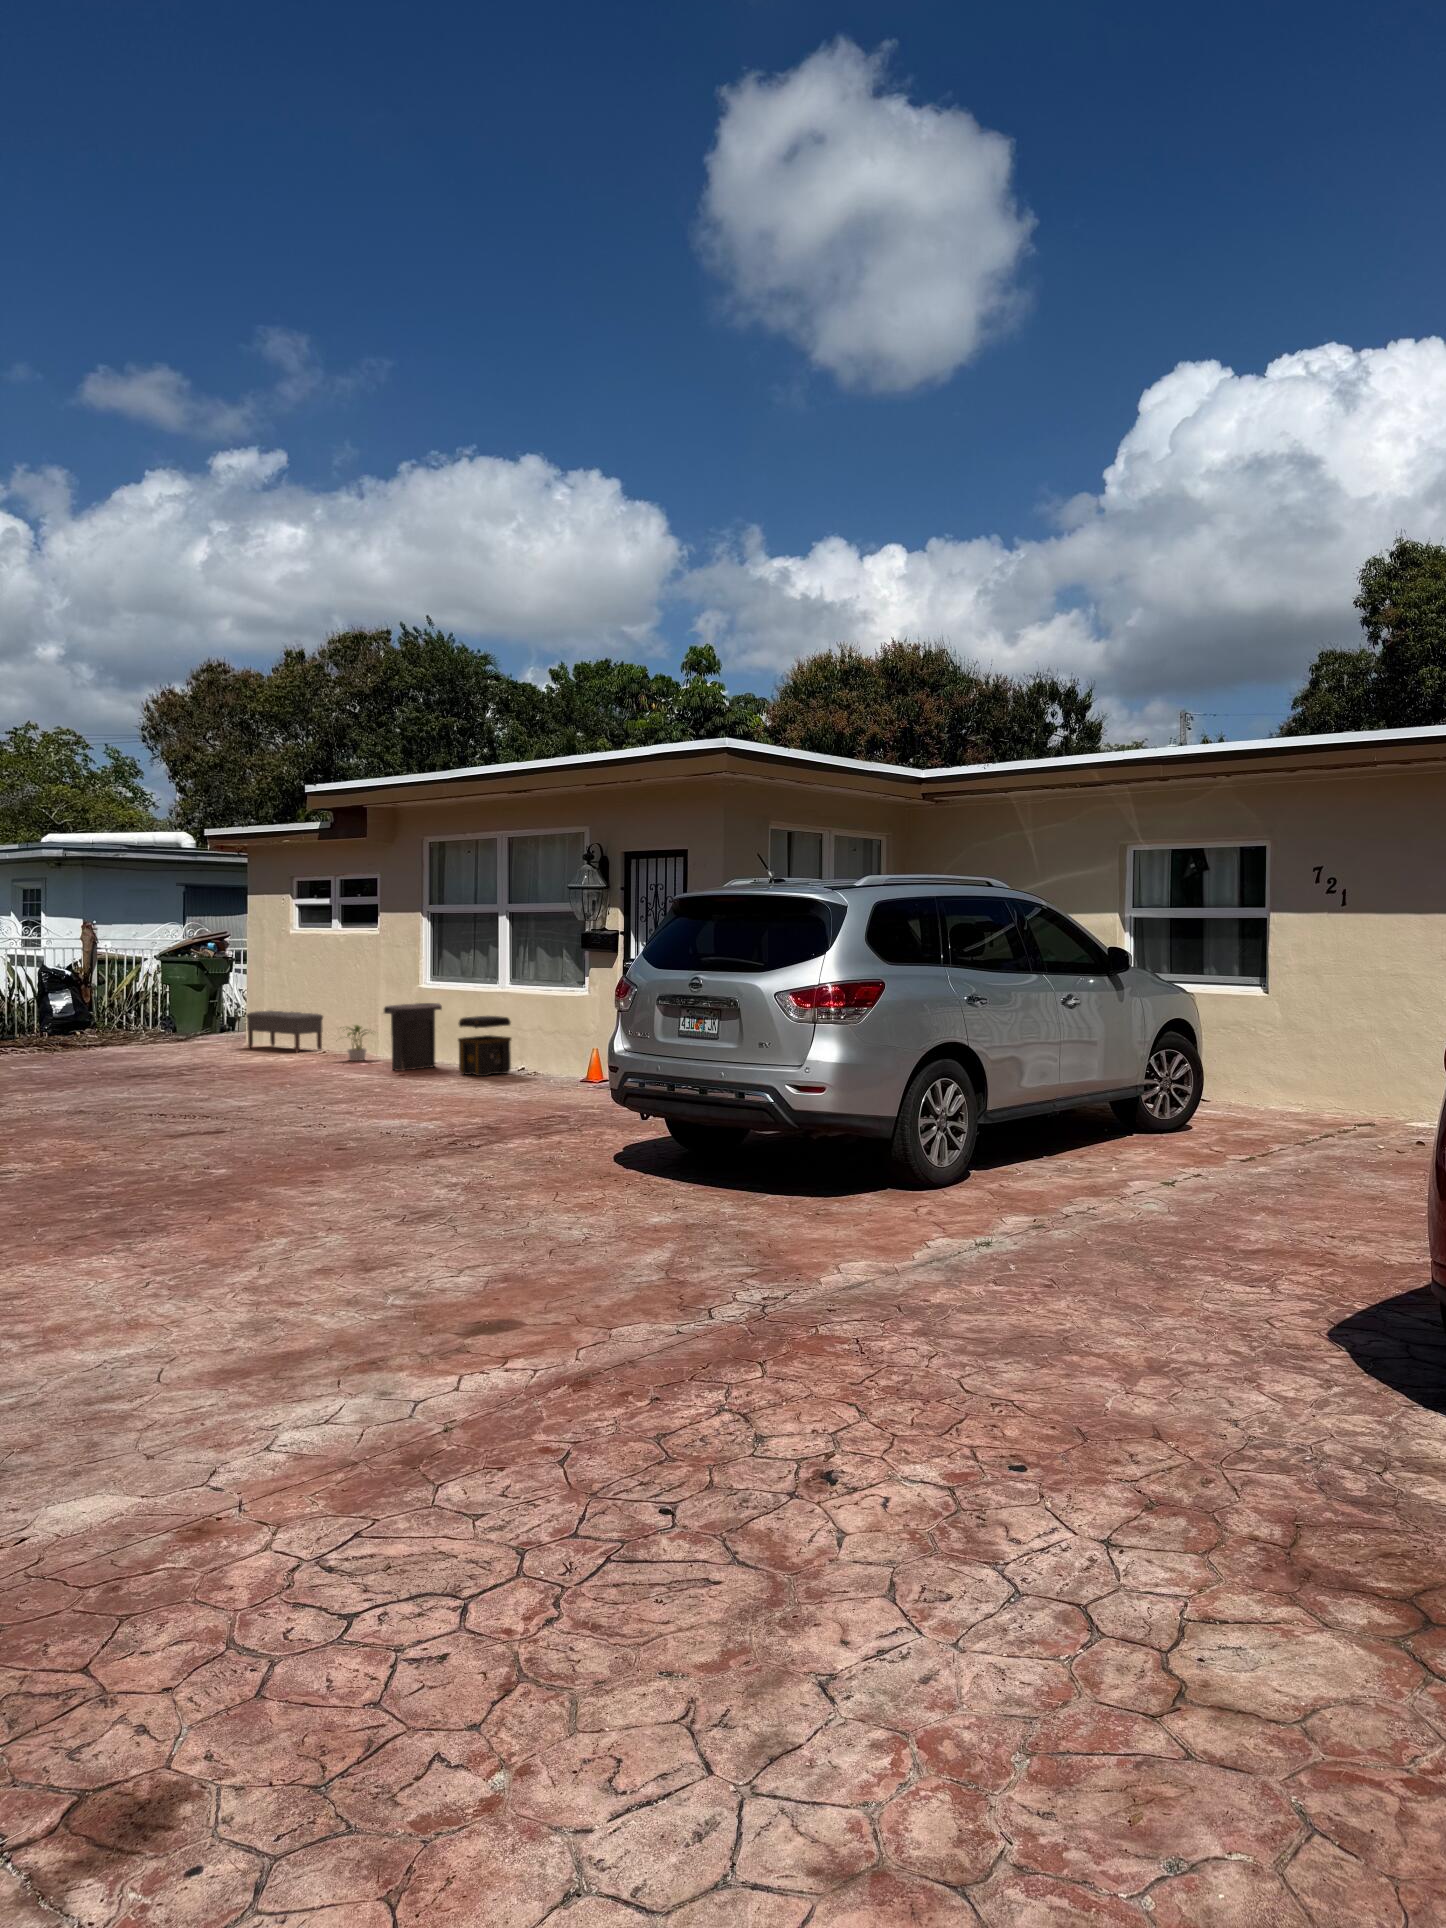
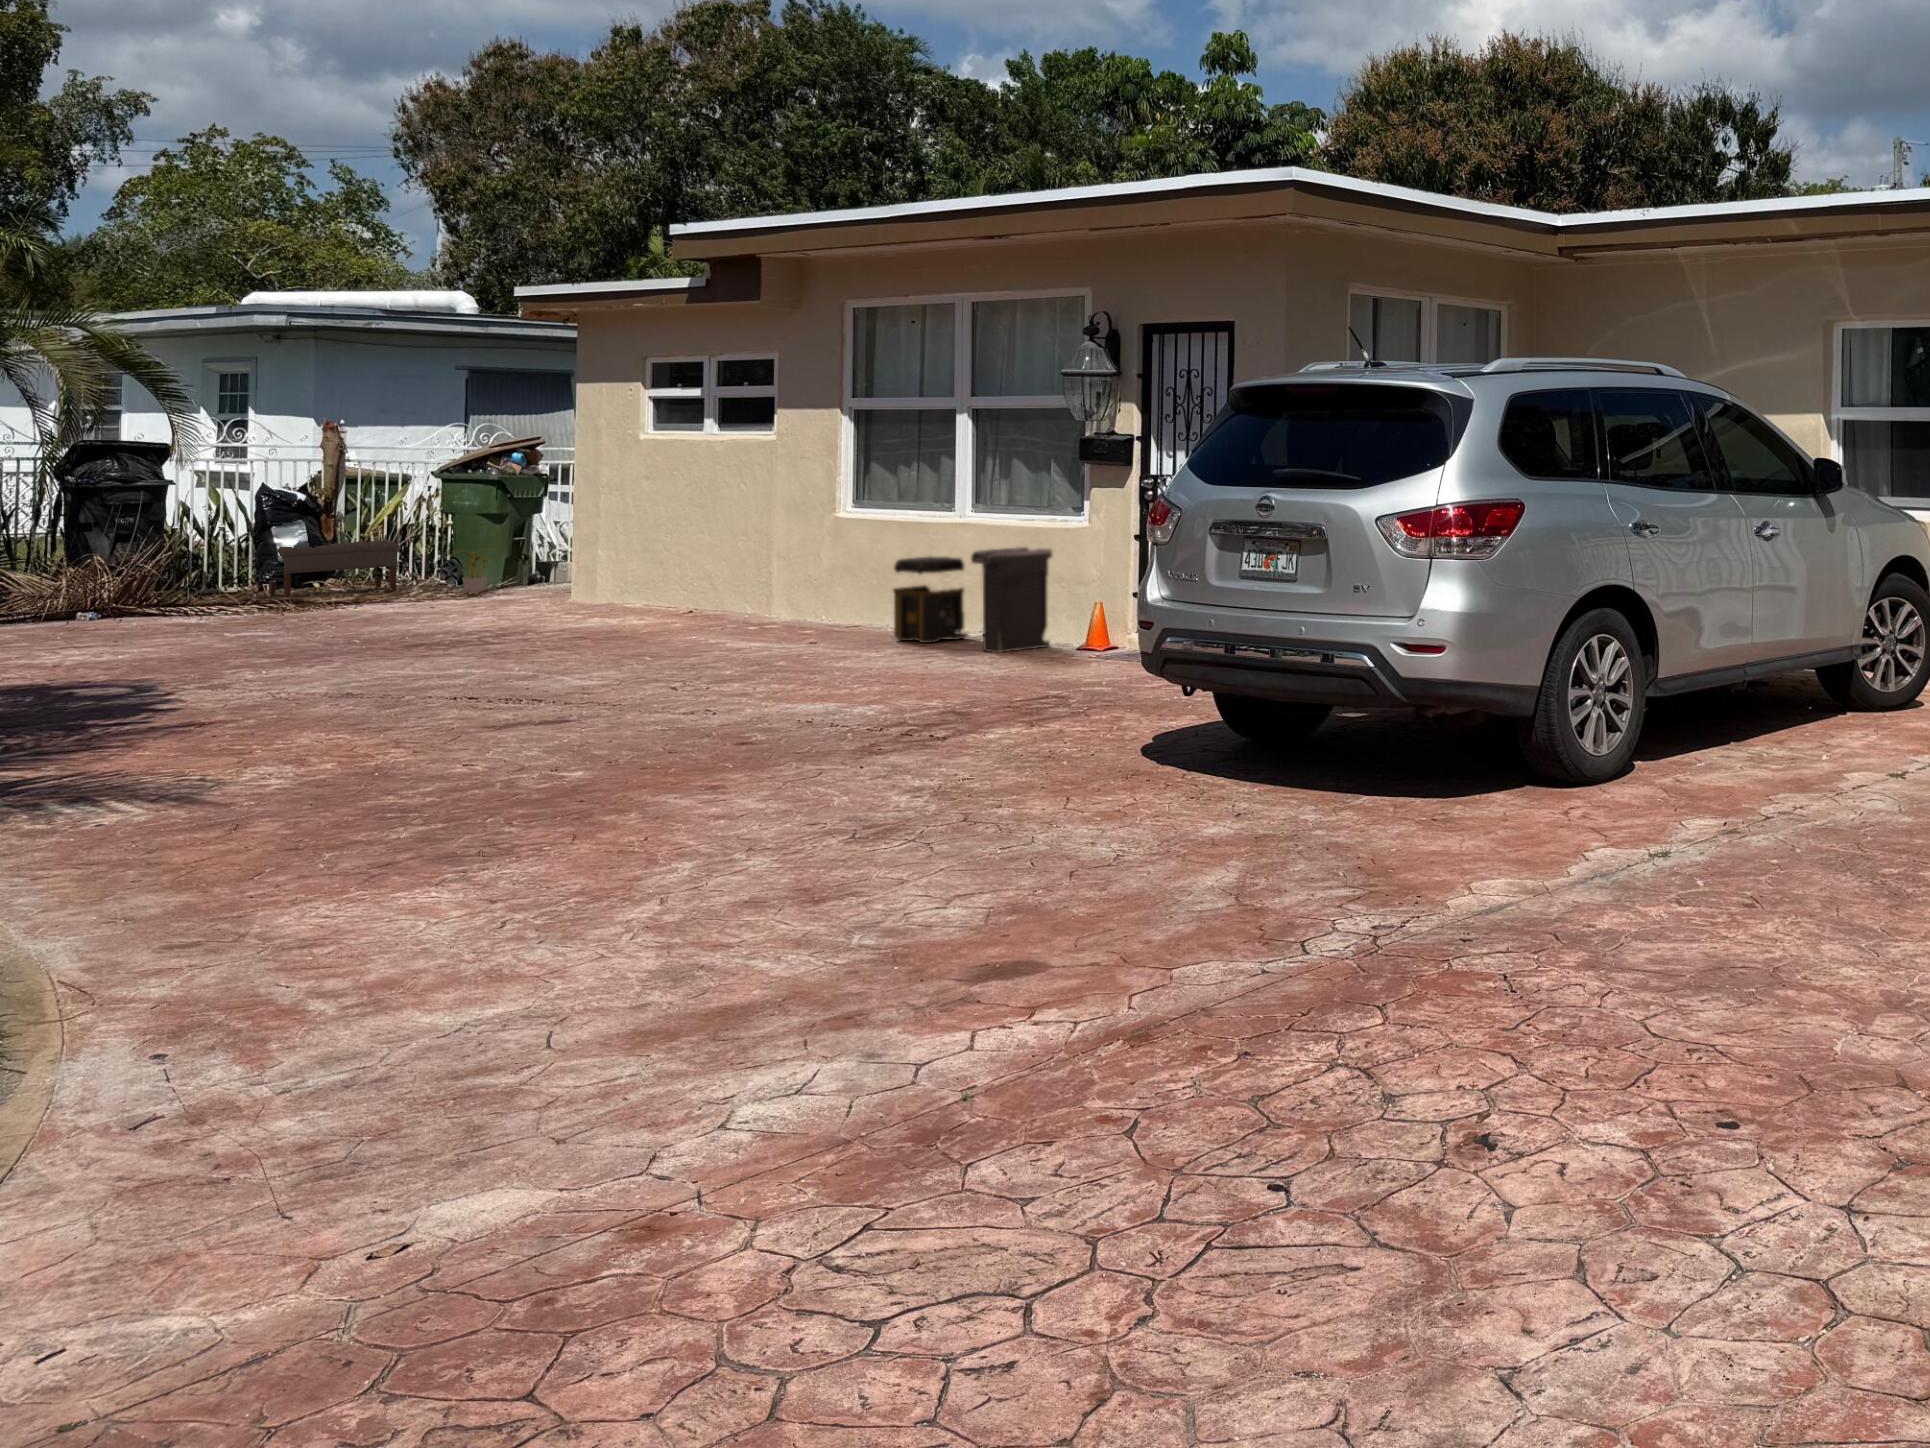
trash can: present [384,1003,442,1071] -> present [971,547,1052,653]
bench: present [246,1011,323,1052] -> present [269,540,399,597]
potted plant: present [347,1025,366,1061] -> present [451,549,502,591]

